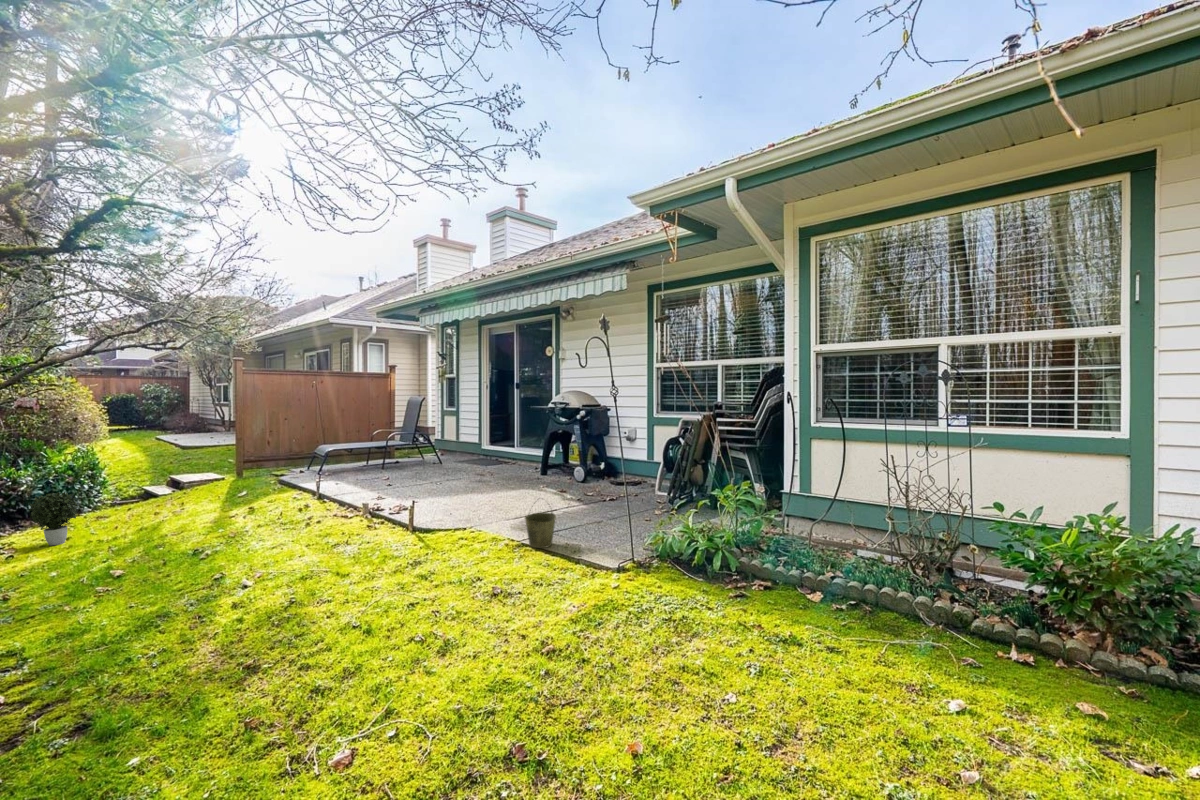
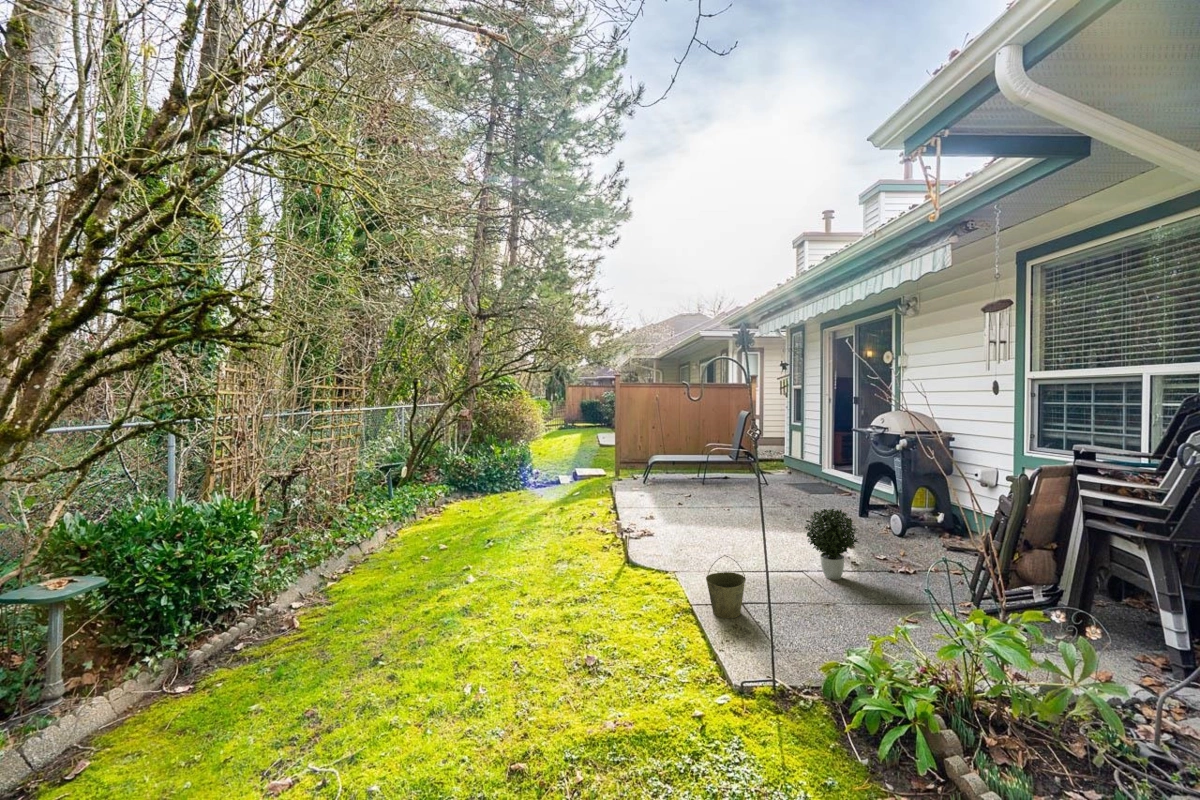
potted plant: present [29,492,79,546] -> present [805,509,859,580]

